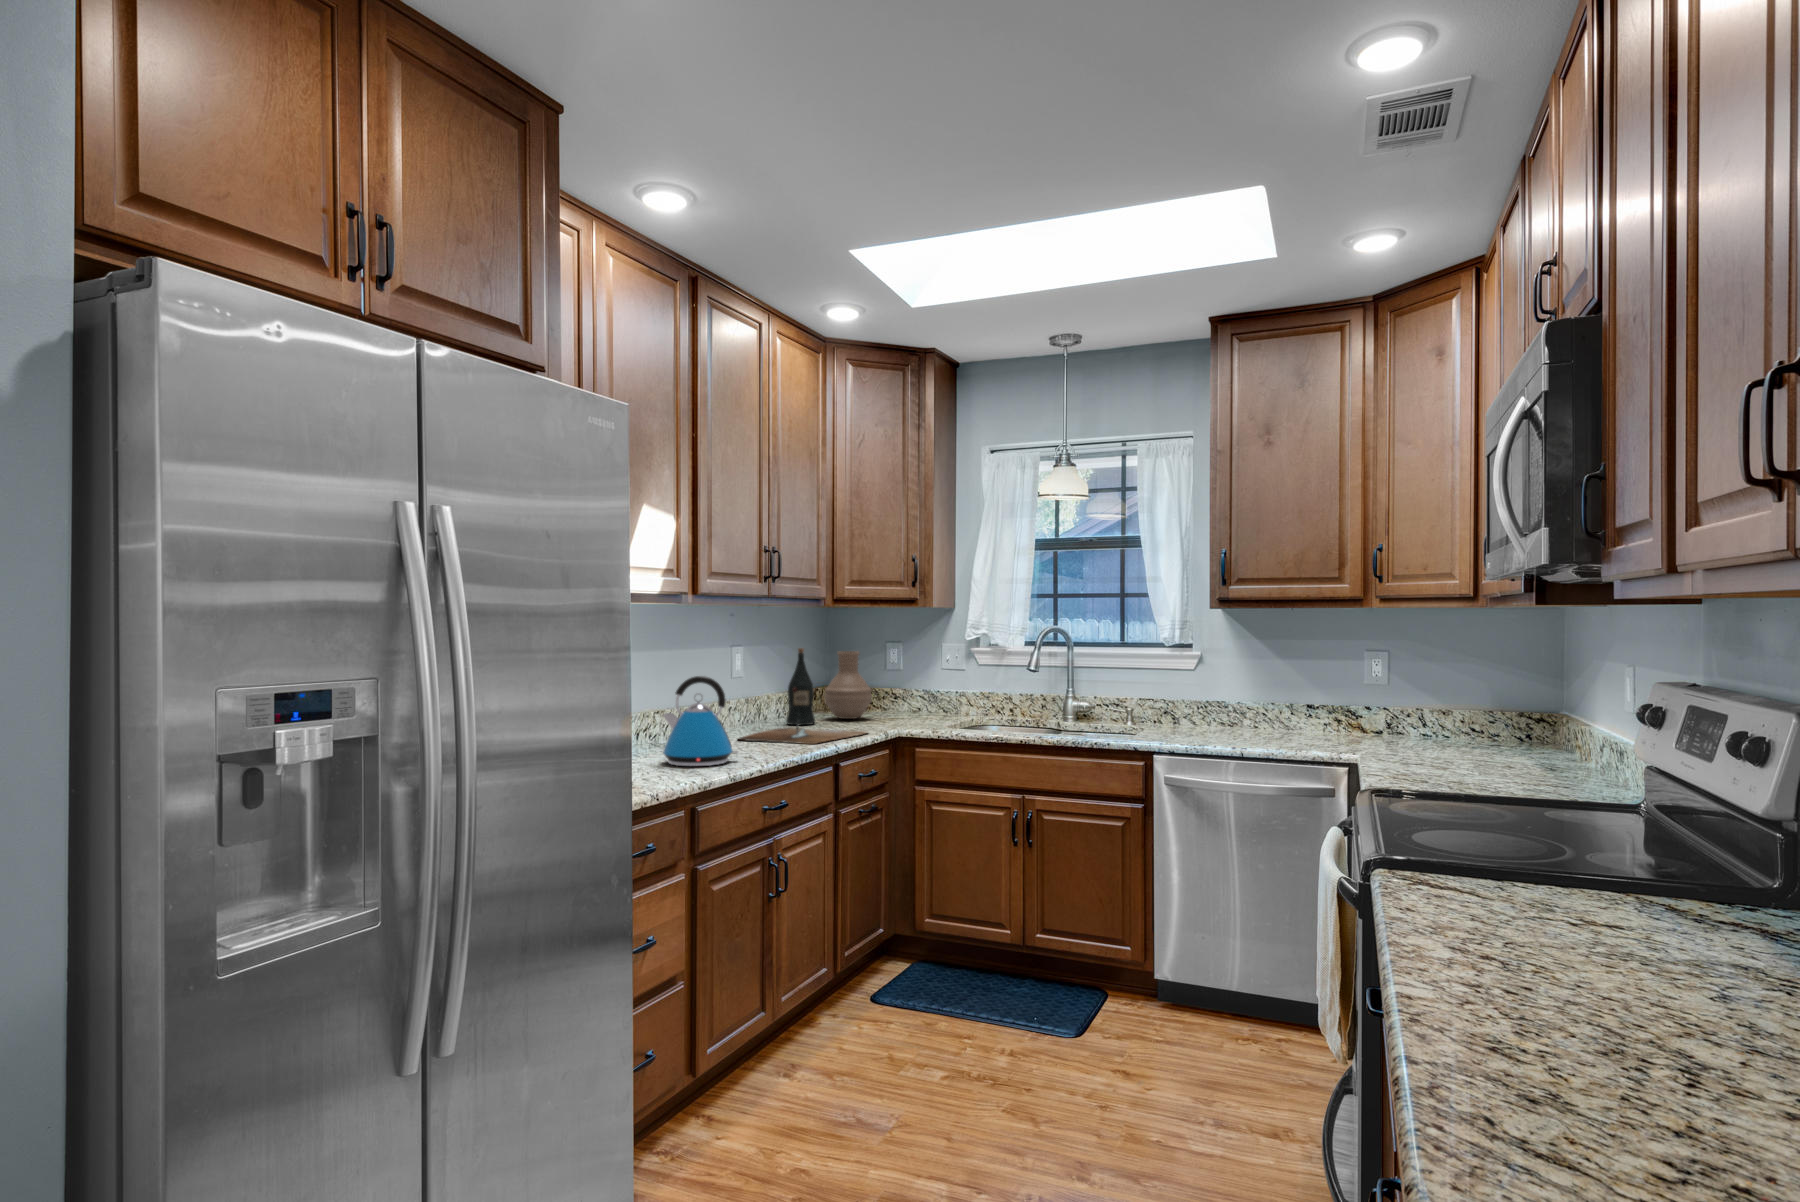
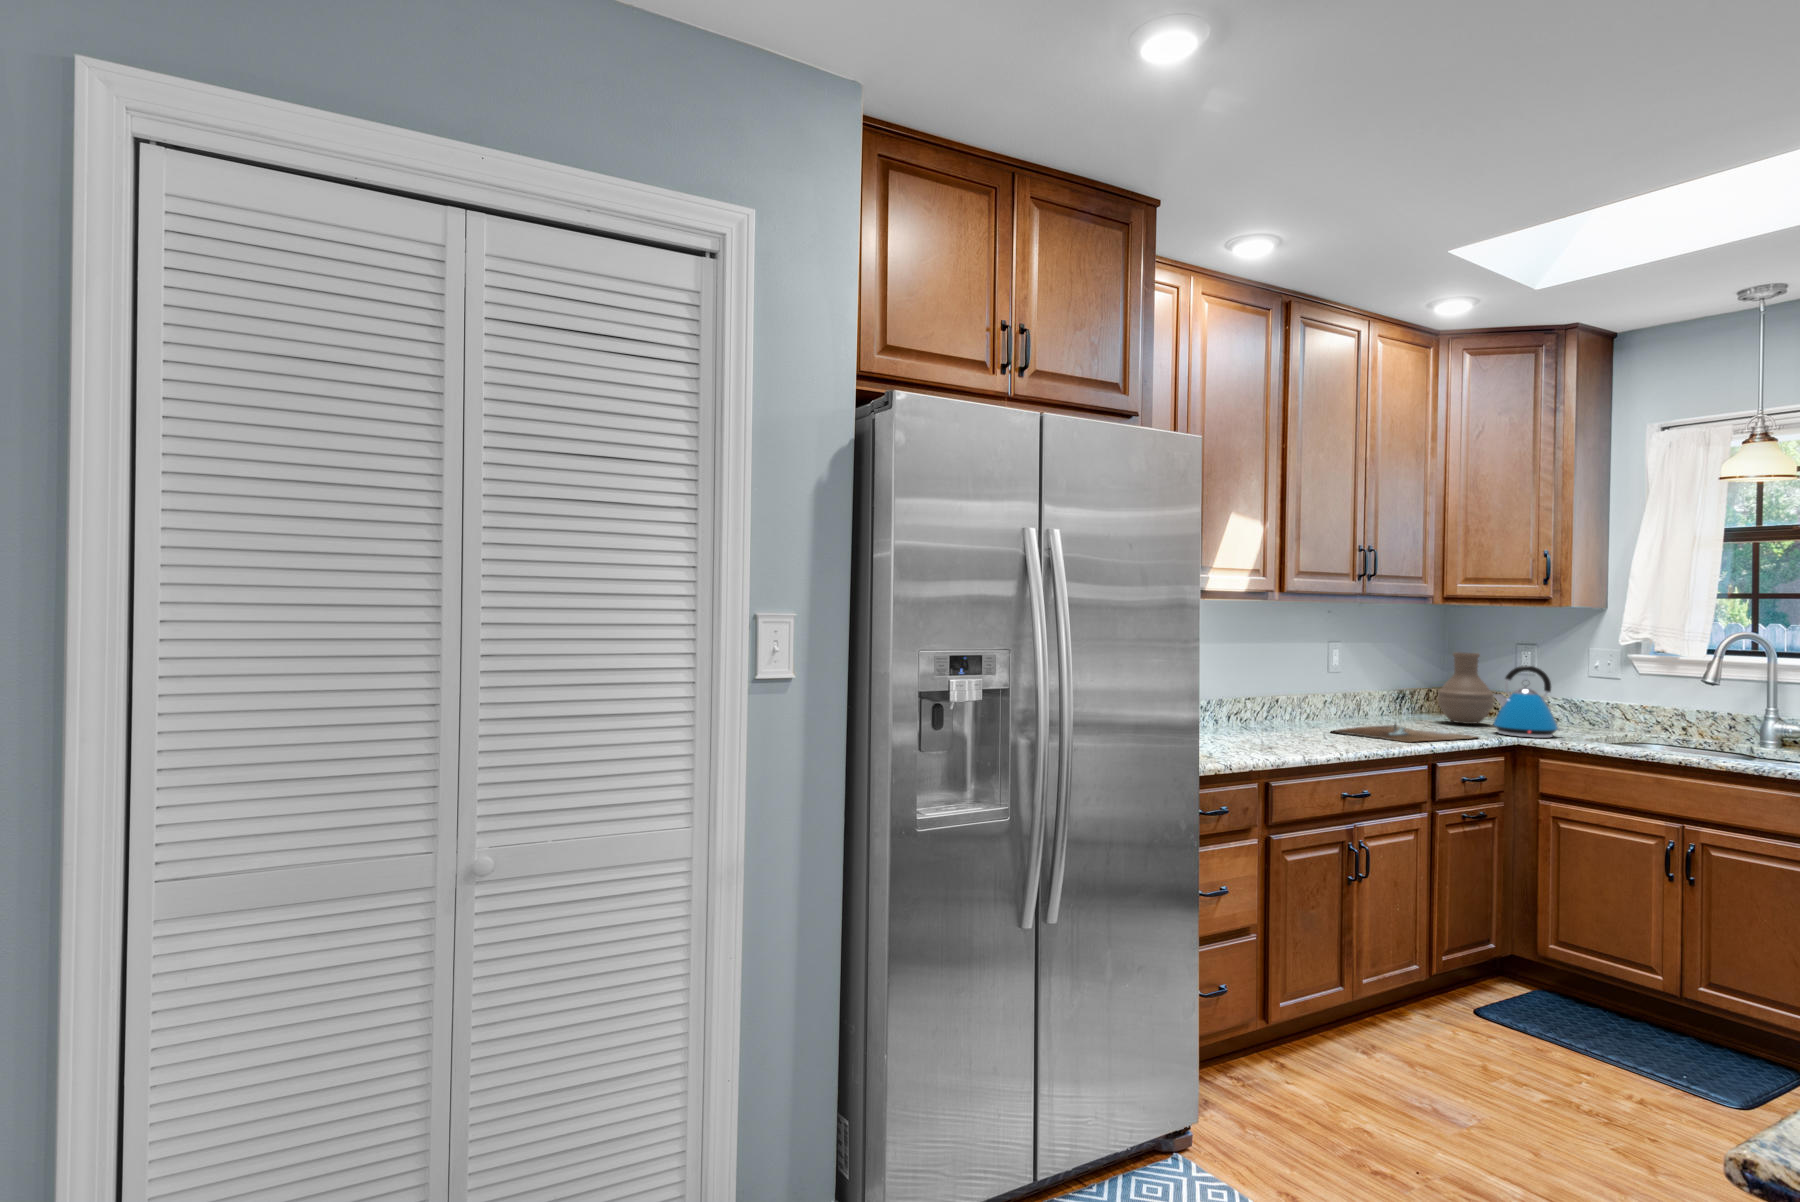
wine bottle: present [786,648,815,725] -> none [1390,647,1424,725]
kettle: present [663,676,738,766] -> present [1493,666,1559,738]

